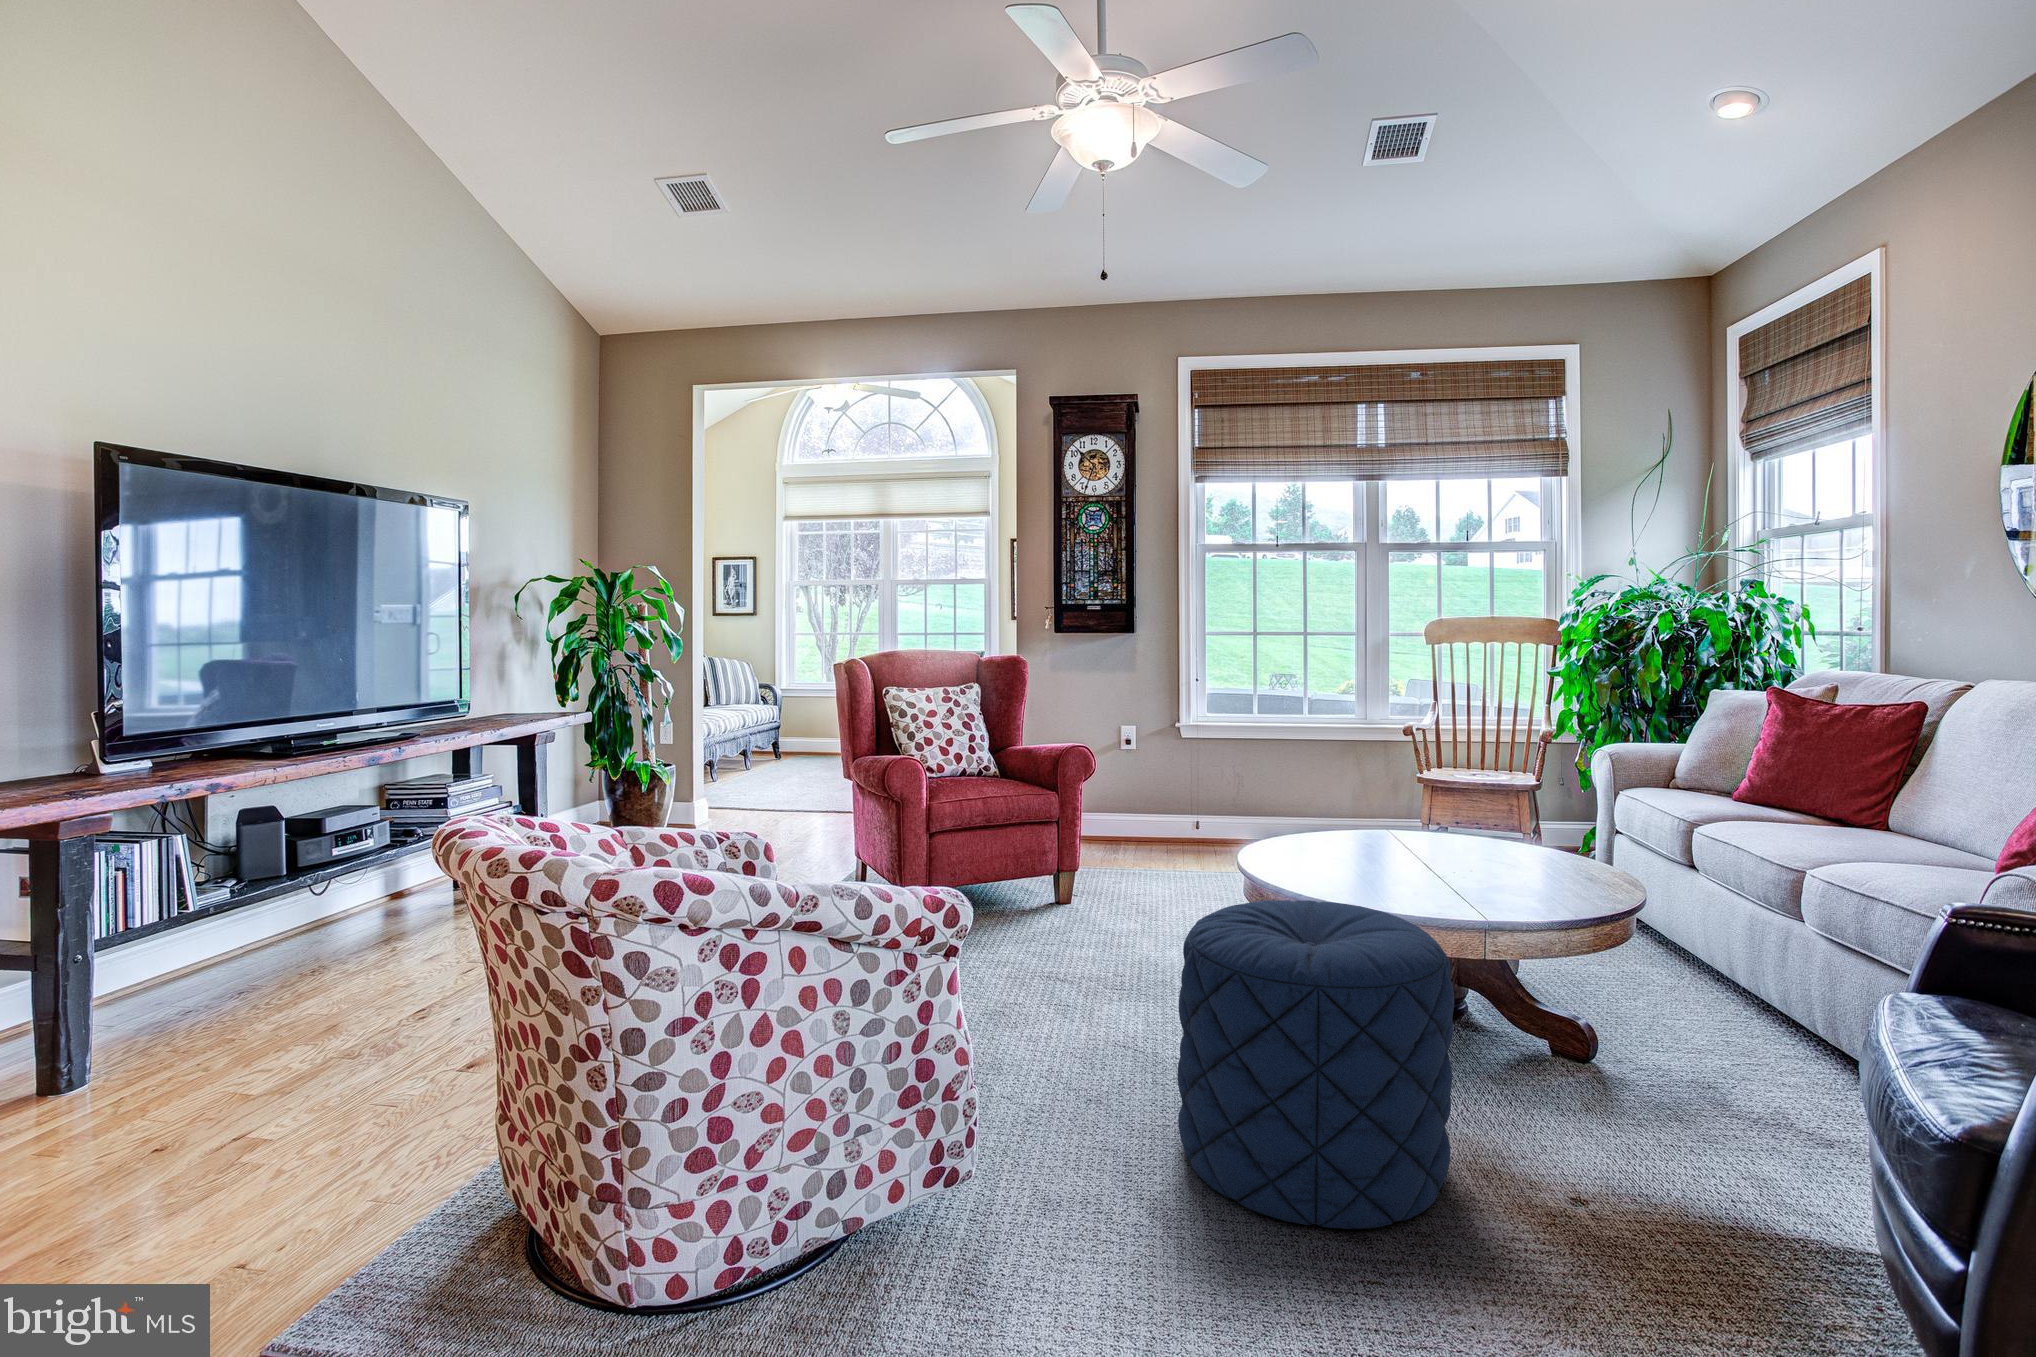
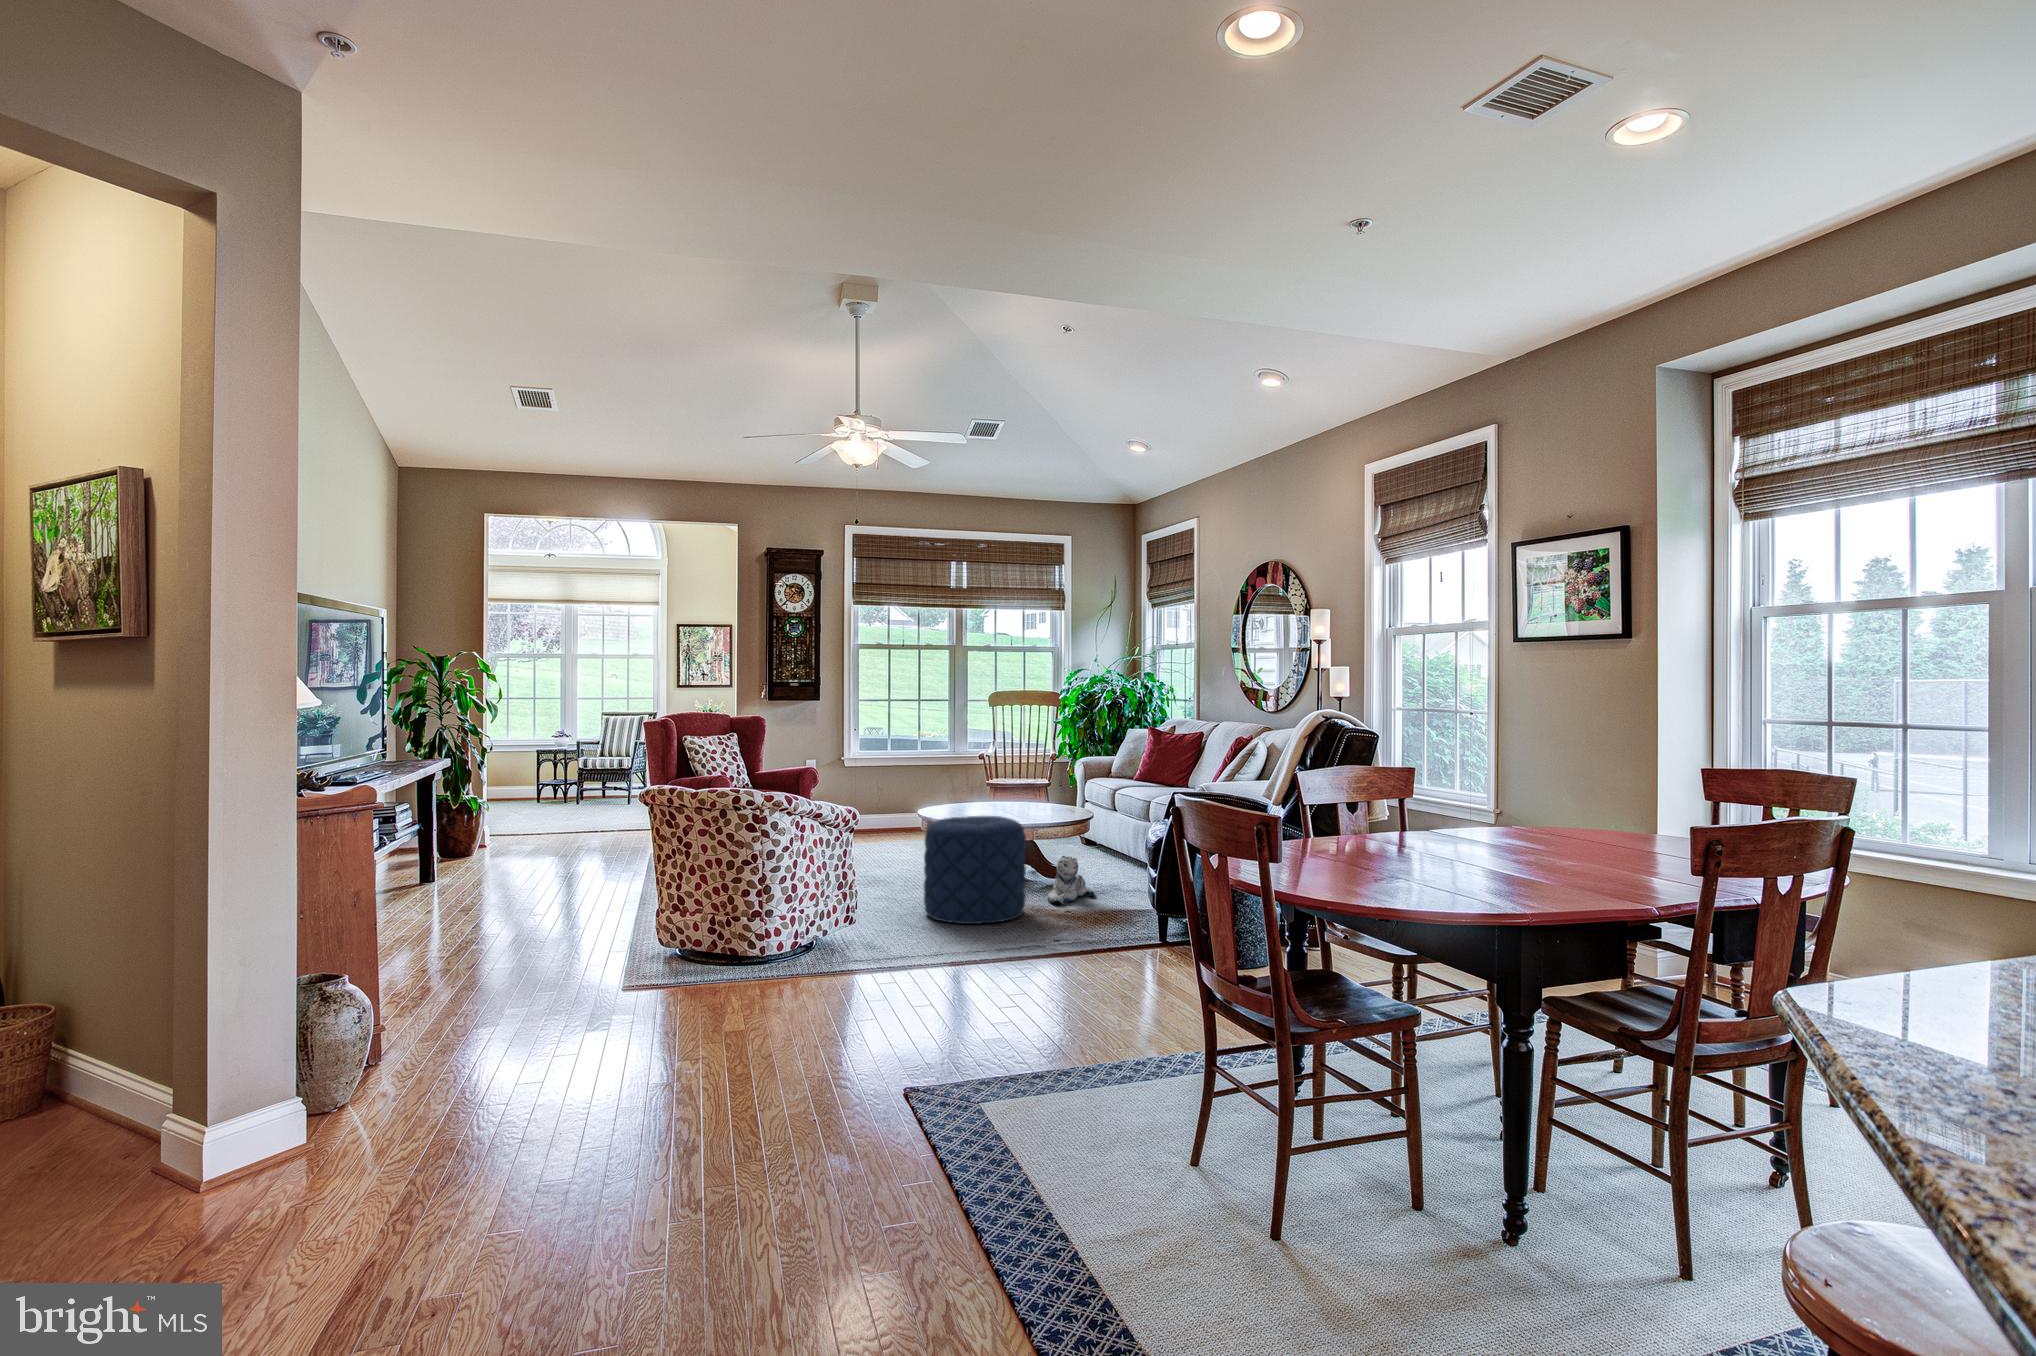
plush toy: none [1520,1016,1659,1156] -> present [1048,856,1095,903]

